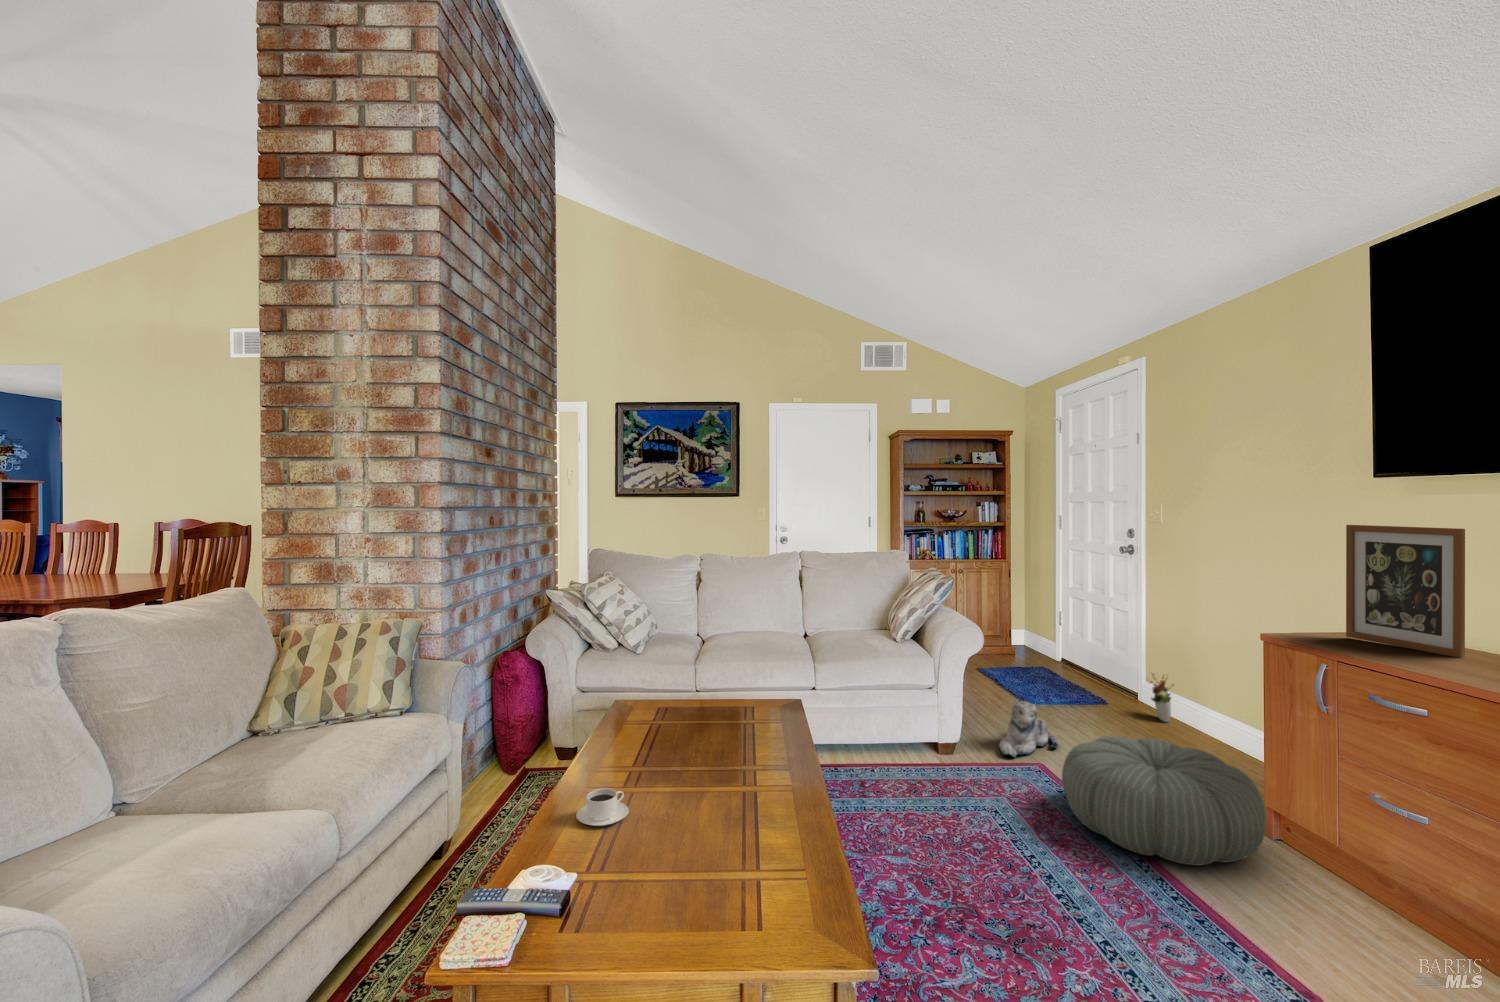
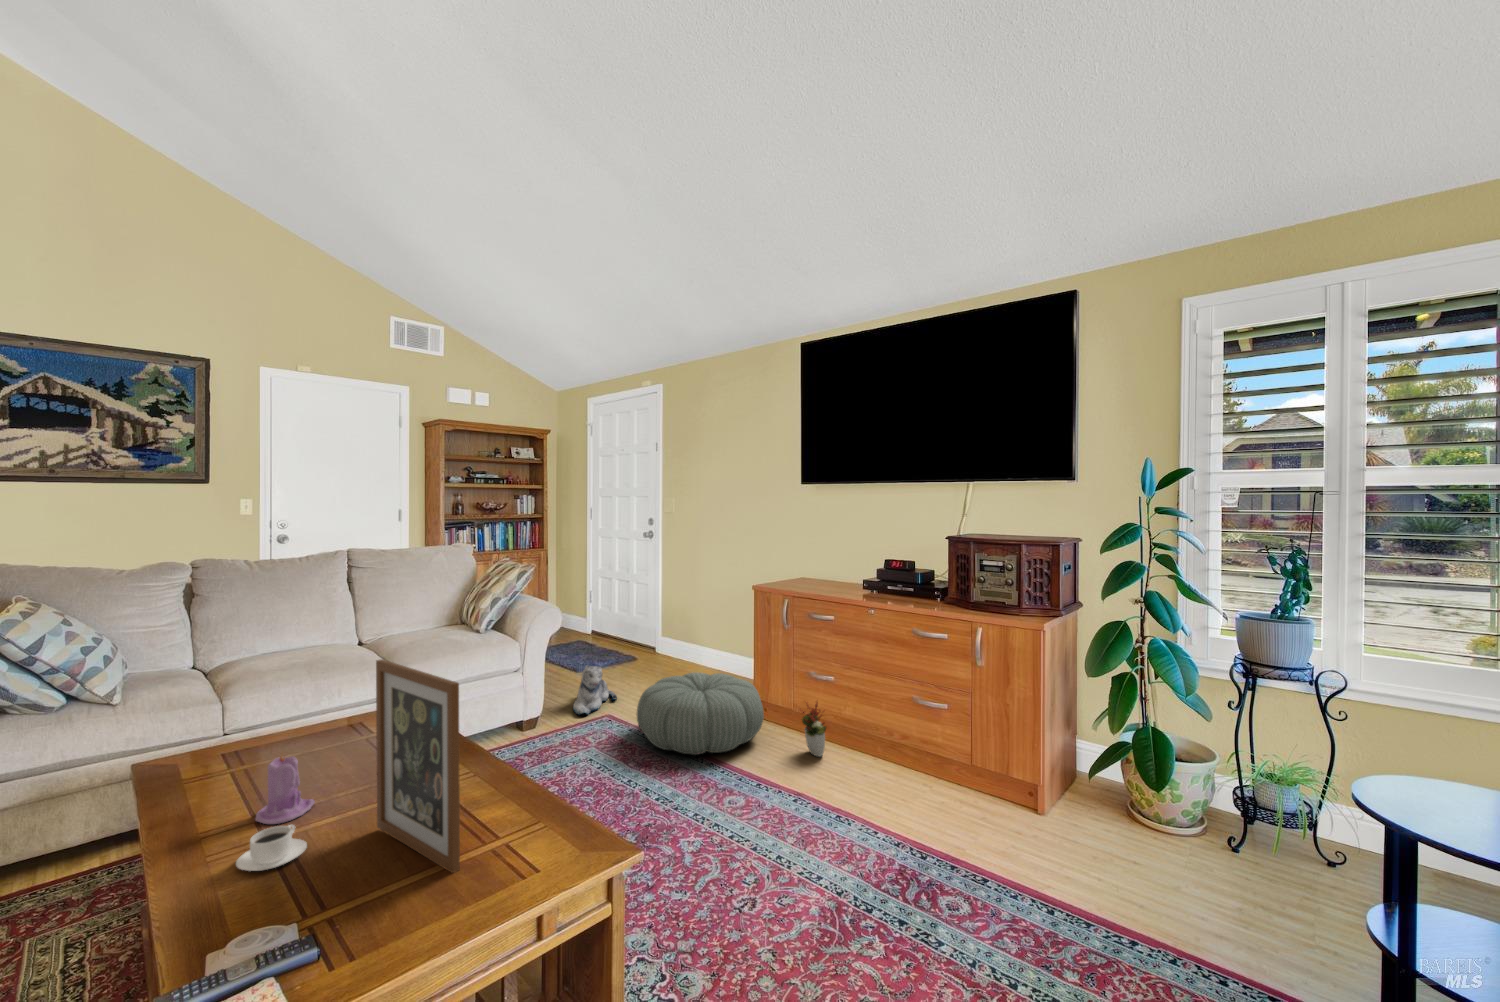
picture frame: present [1346,525,1465,658] -> present [376,660,460,873]
decorative plant: present [1150,674,1172,722] -> present [802,702,826,757]
candle: none [621,722,665,786] -> present [256,756,314,824]

